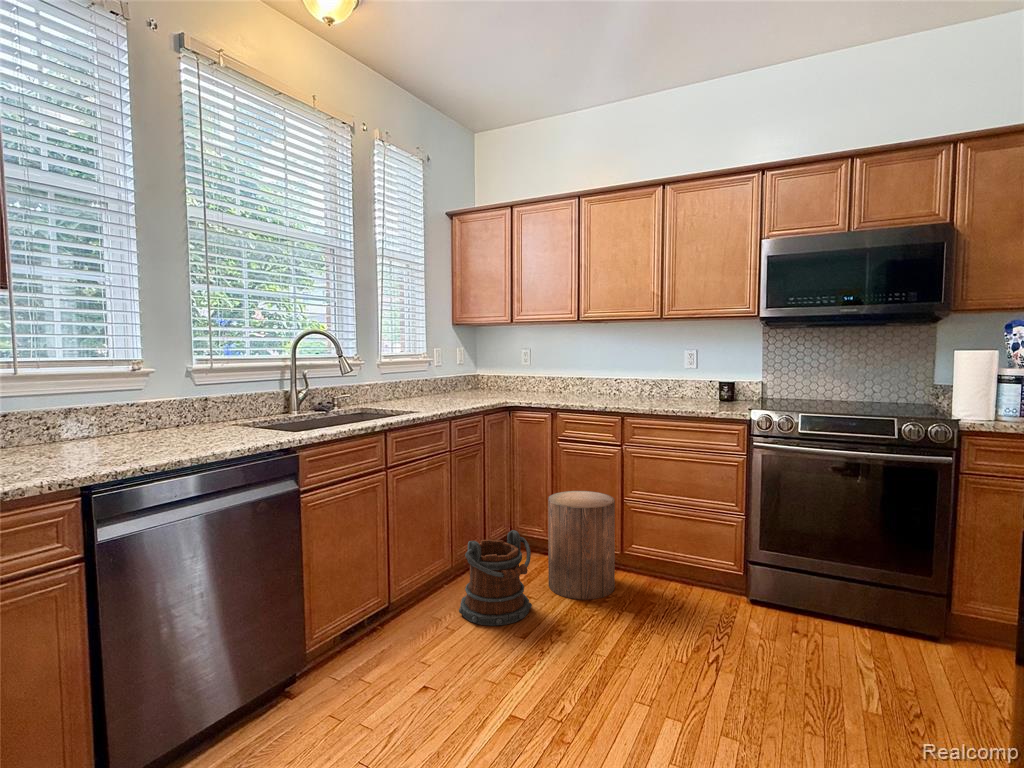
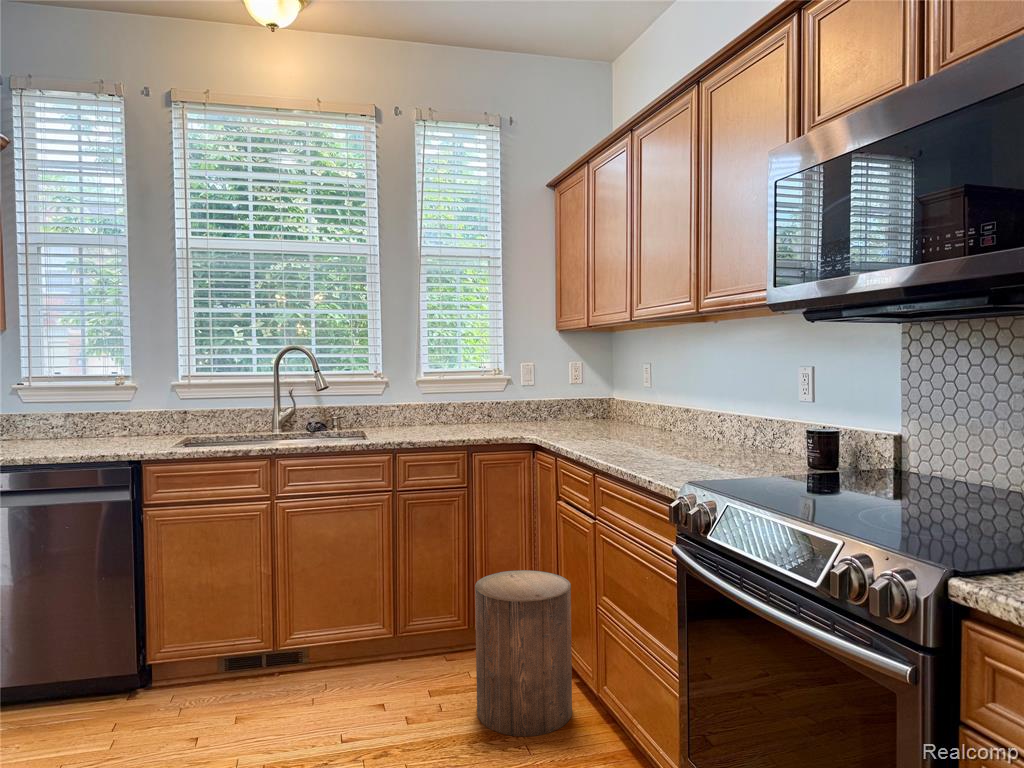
bucket: present [459,530,532,626] -> none [343,599,437,715]

